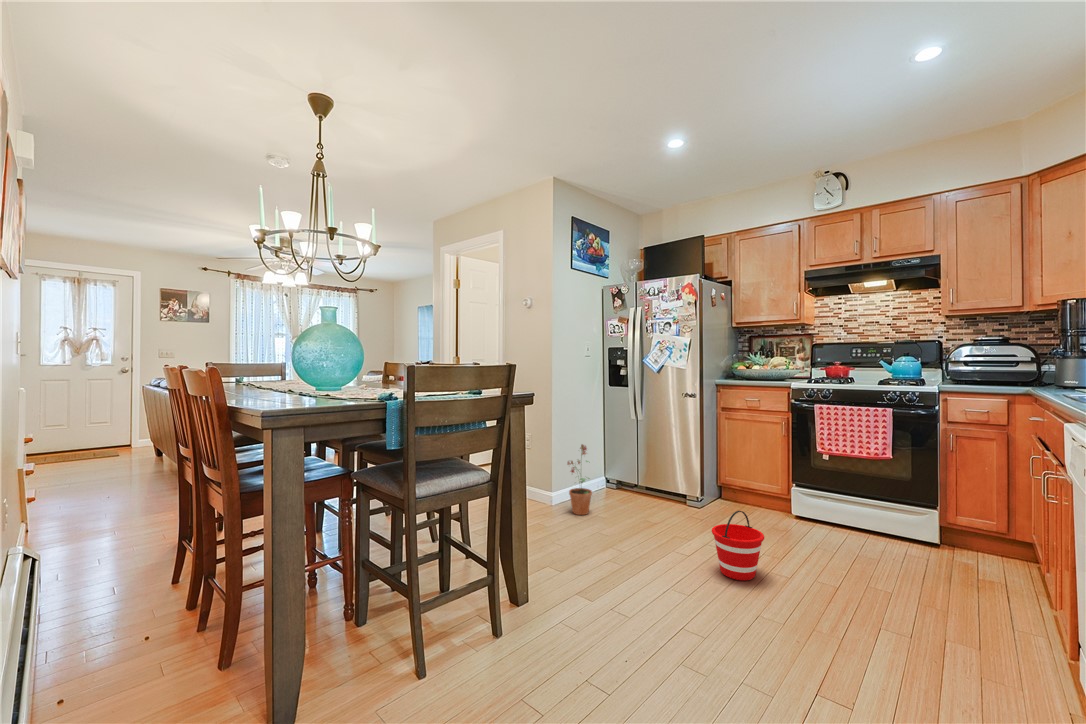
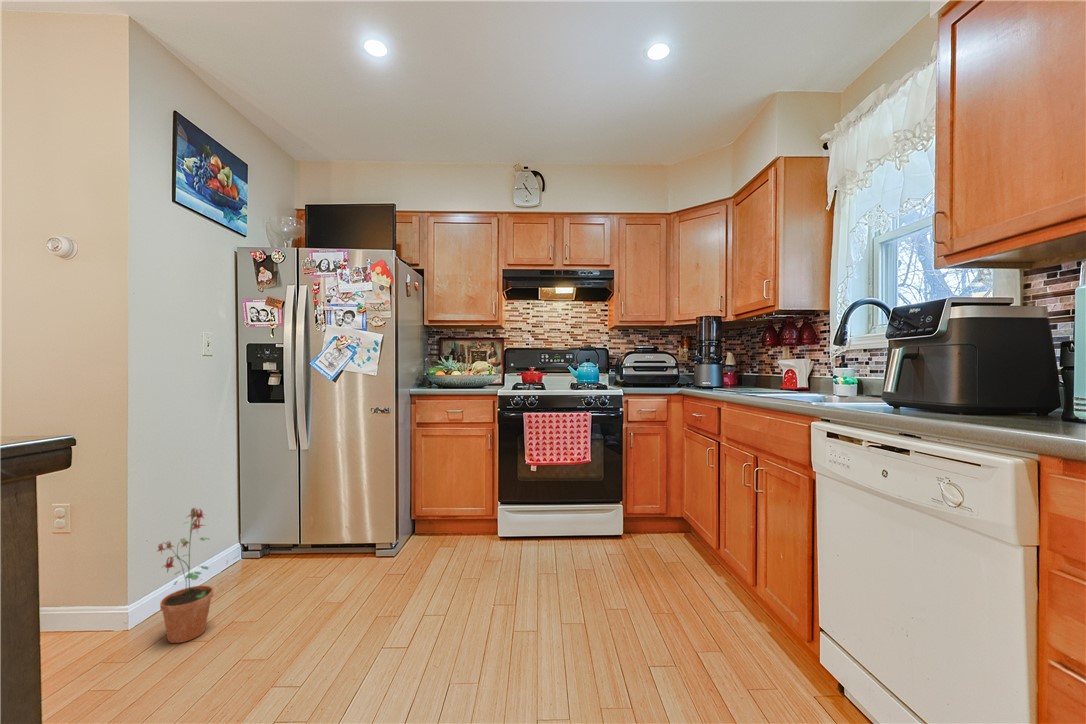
bucket: present [712,511,764,580] -> none [439,575,511,685]

